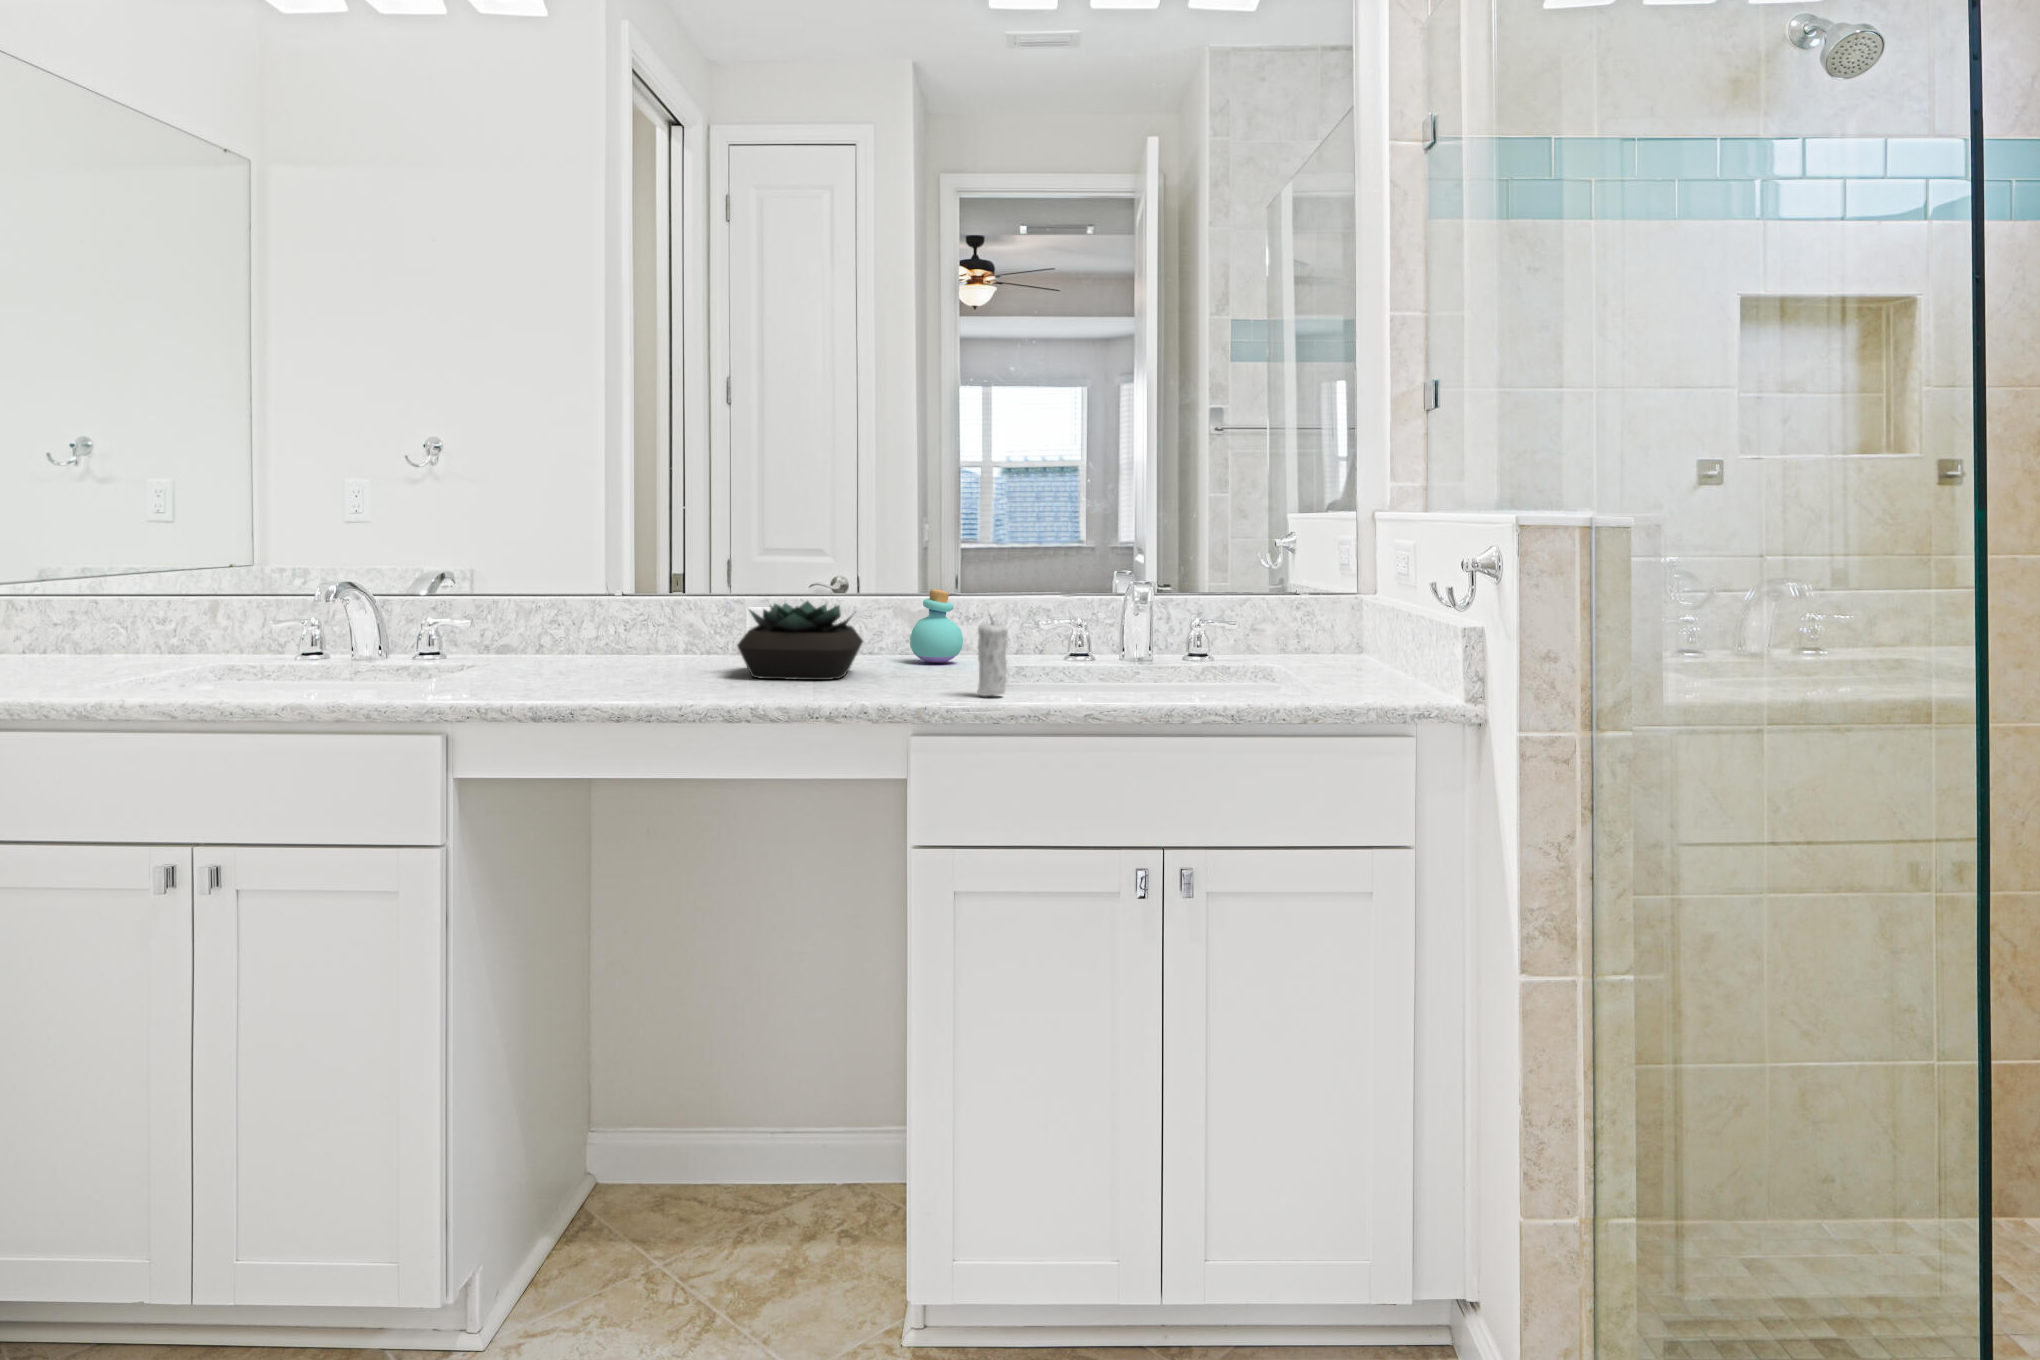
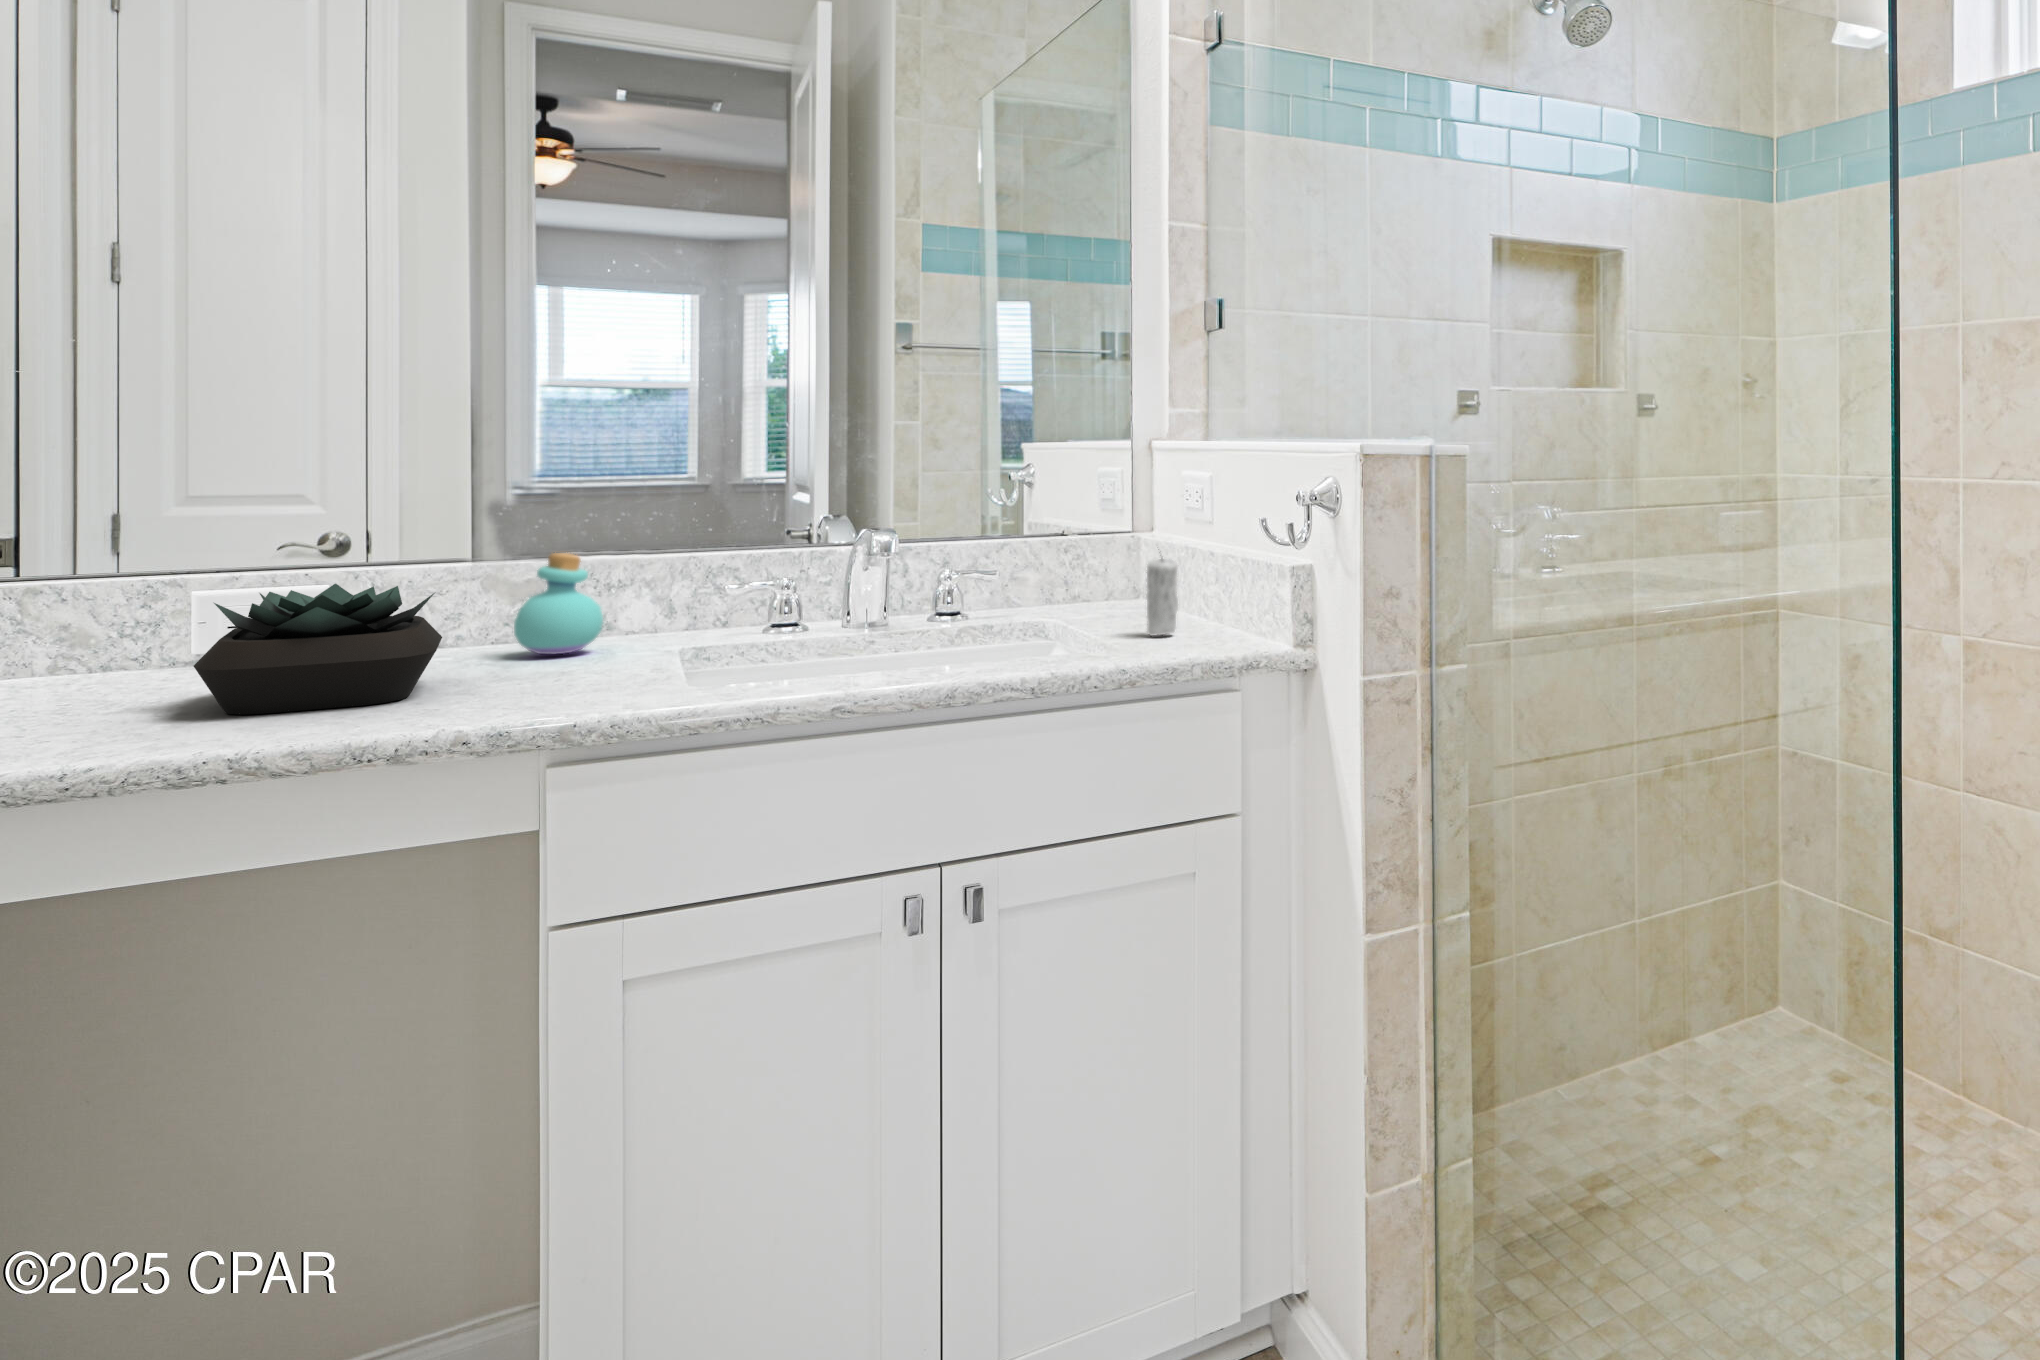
candle: present [978,621,1008,696] -> present [1147,558,1178,636]

